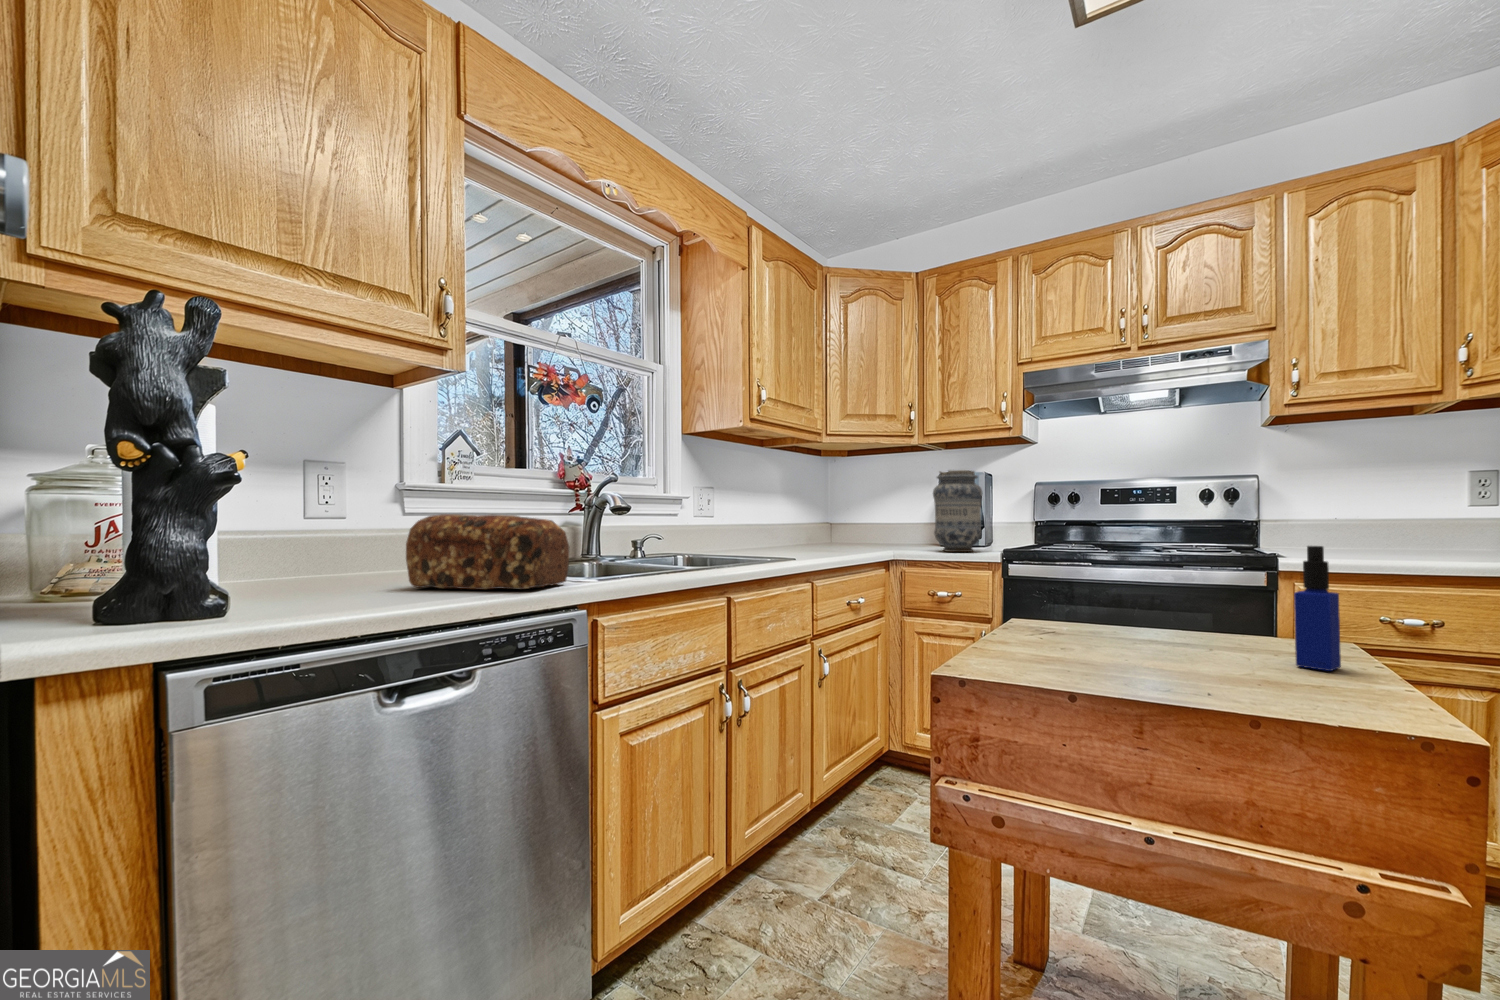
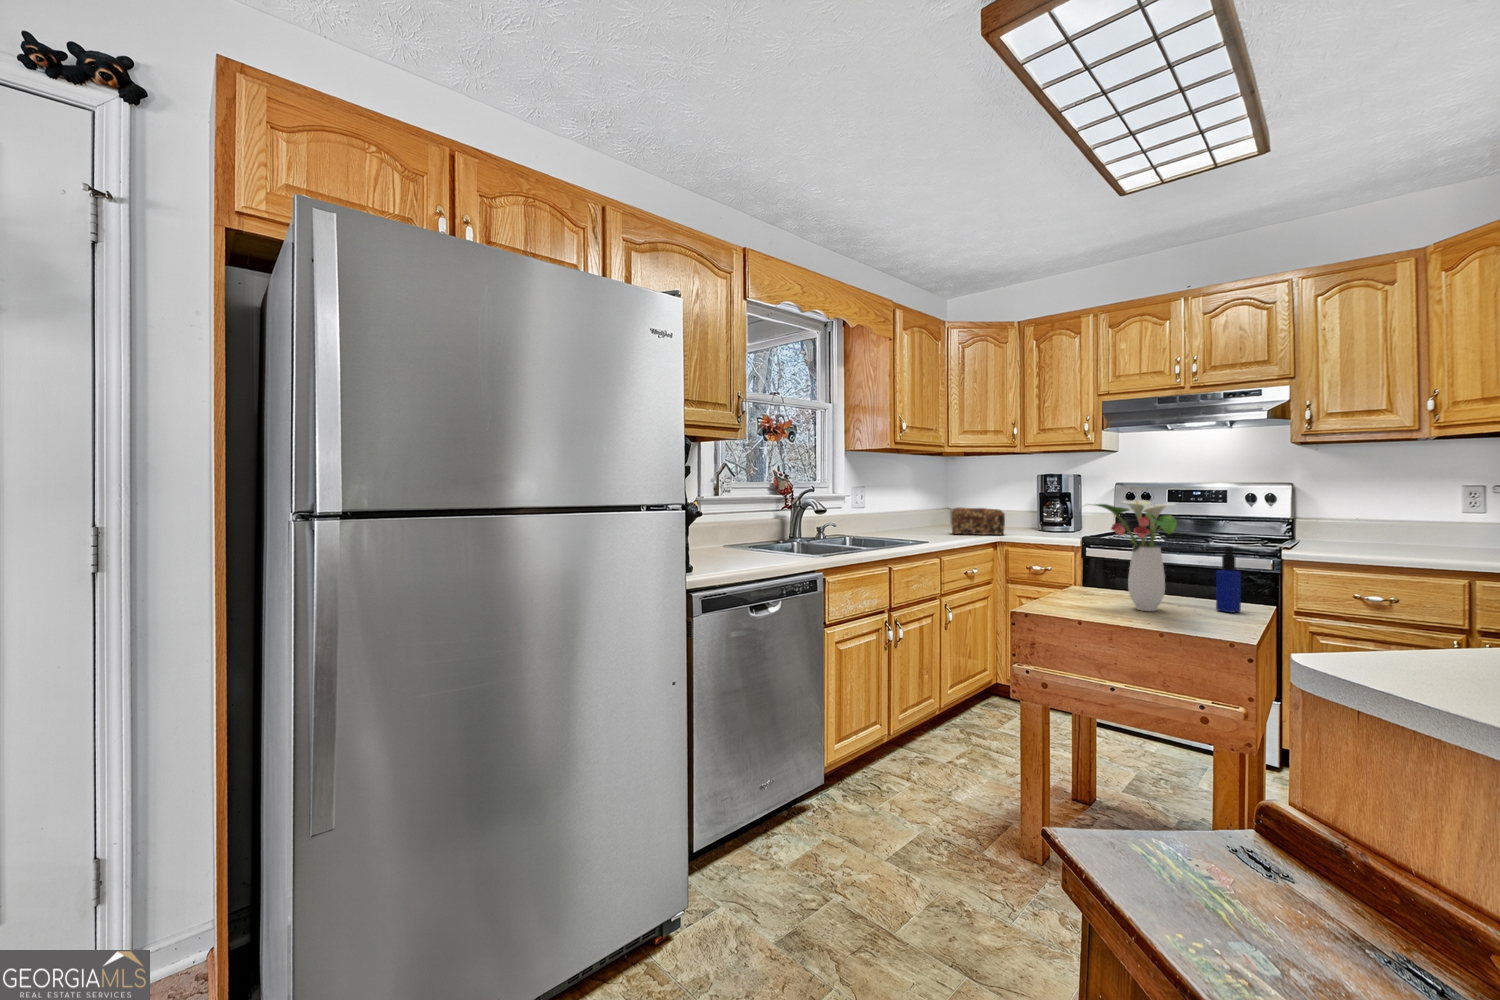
flower arrangement: none [1050,461,1261,672] -> present [1095,500,1177,611]
vase: present [933,470,983,552] -> none [1028,480,1066,538]
bread loaf: present [406,514,569,589] -> present [951,508,1005,535]

